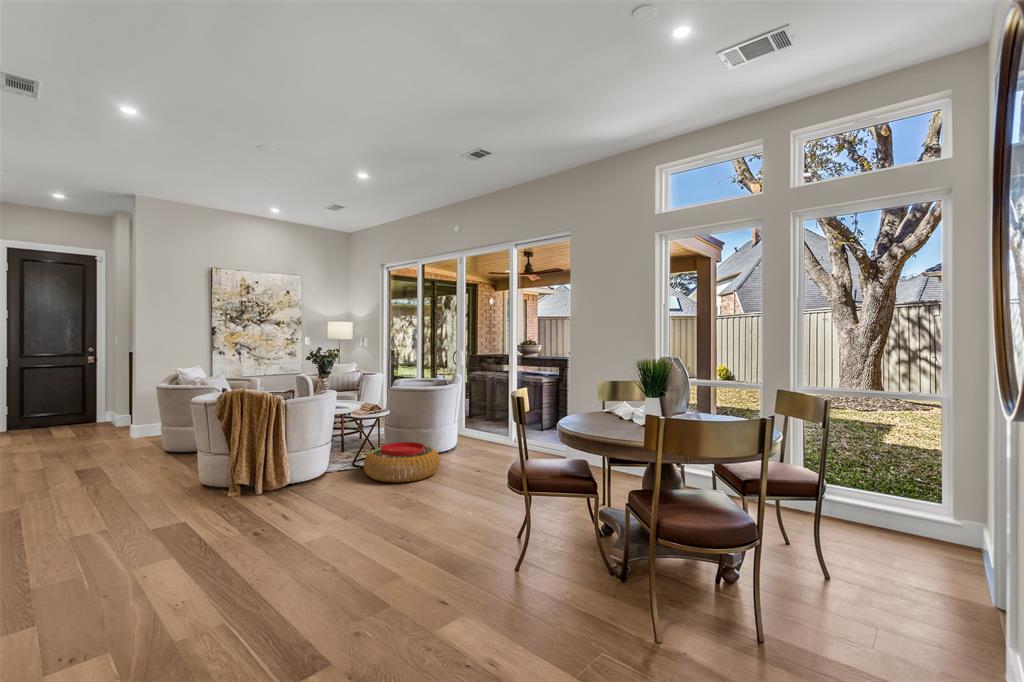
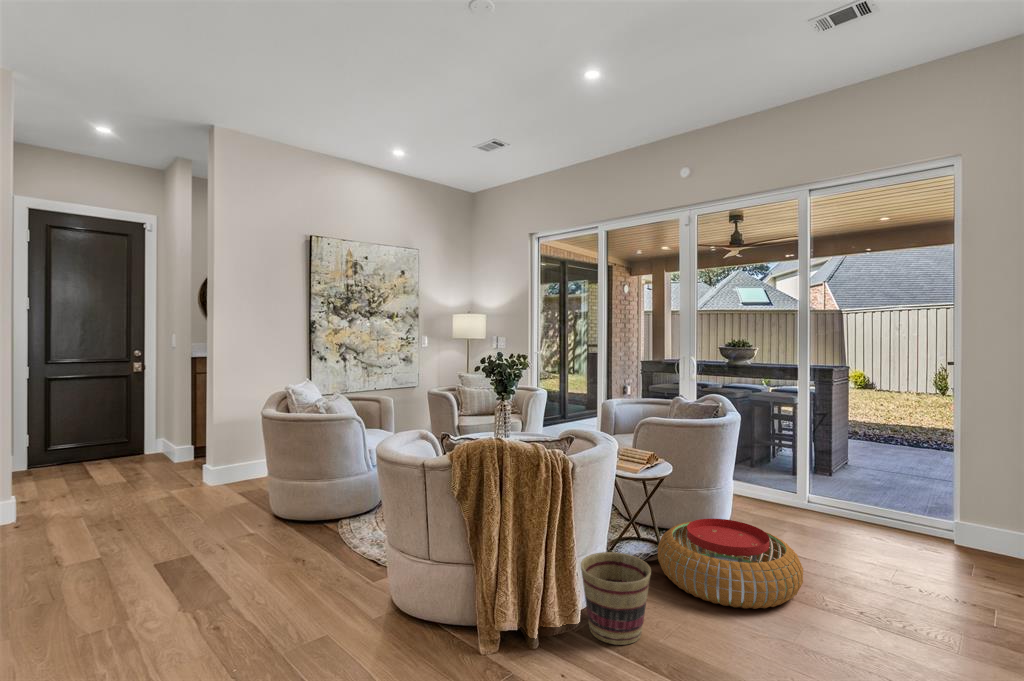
basket: none [290,452,329,494] -> present [581,552,651,645]

